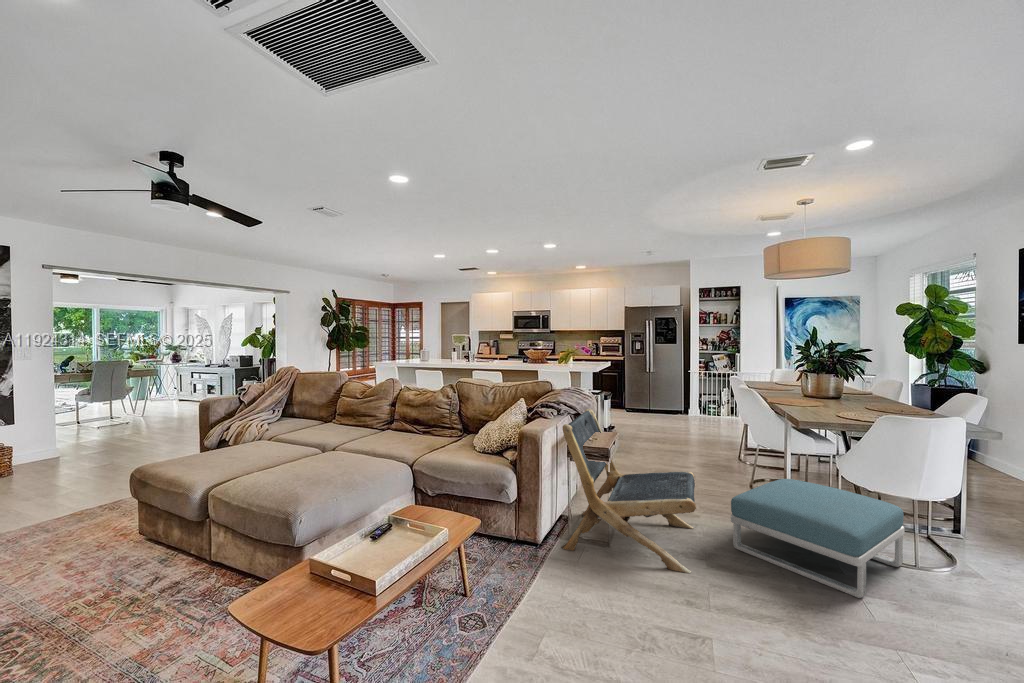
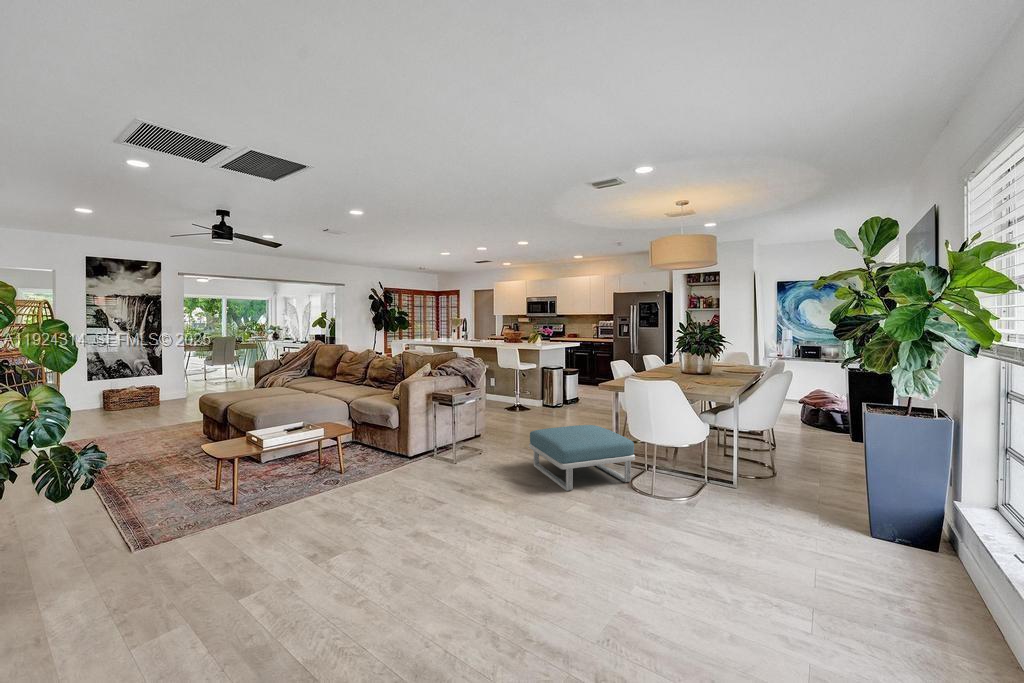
lounge chair: present [561,409,696,573] -> none [423,371,526,473]

